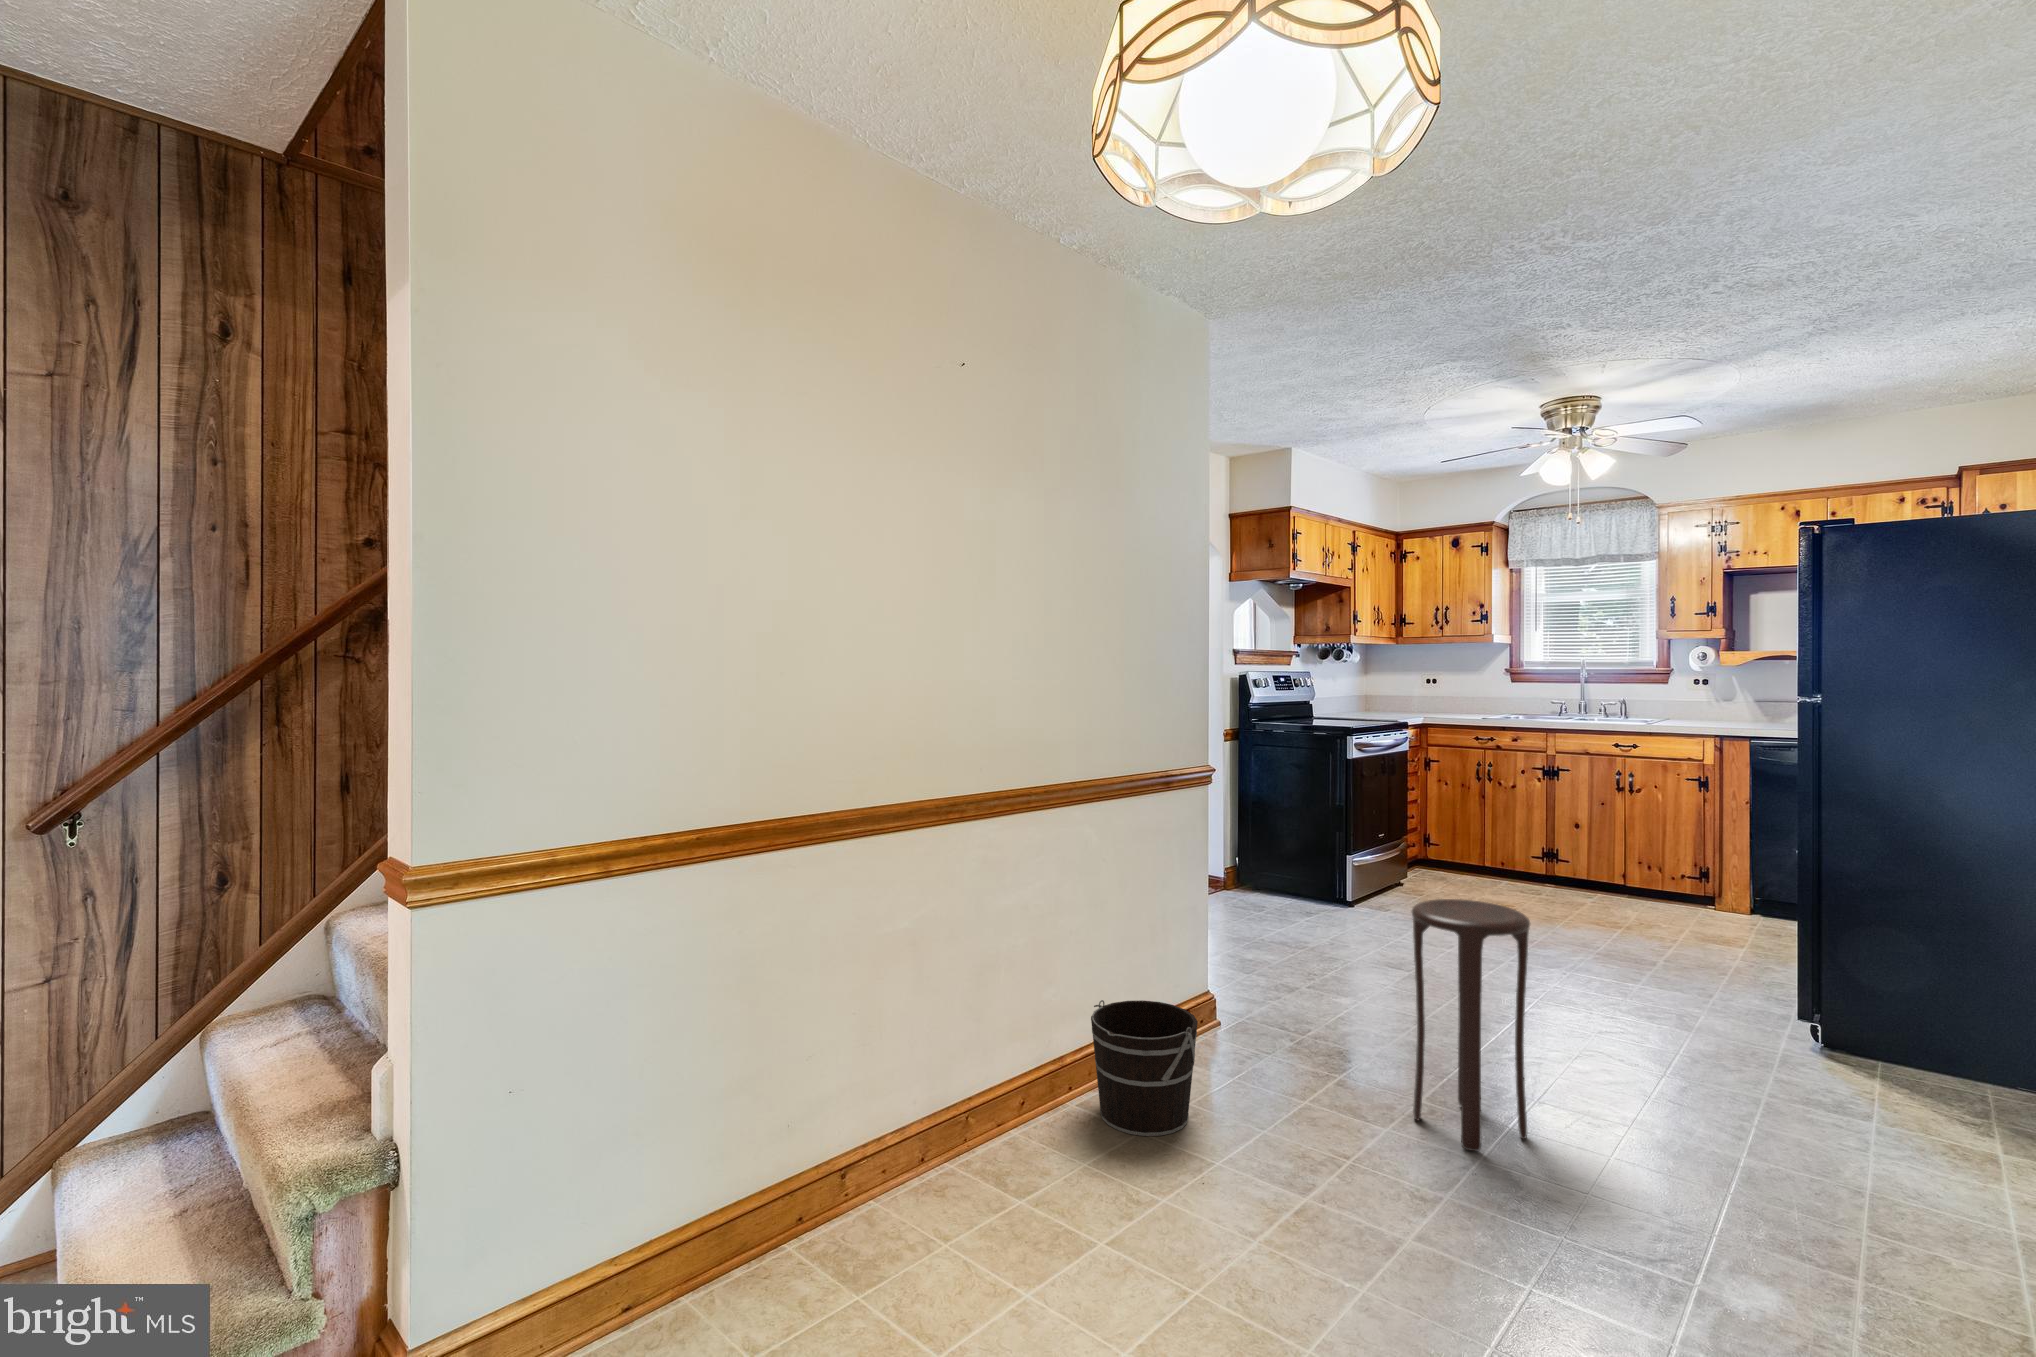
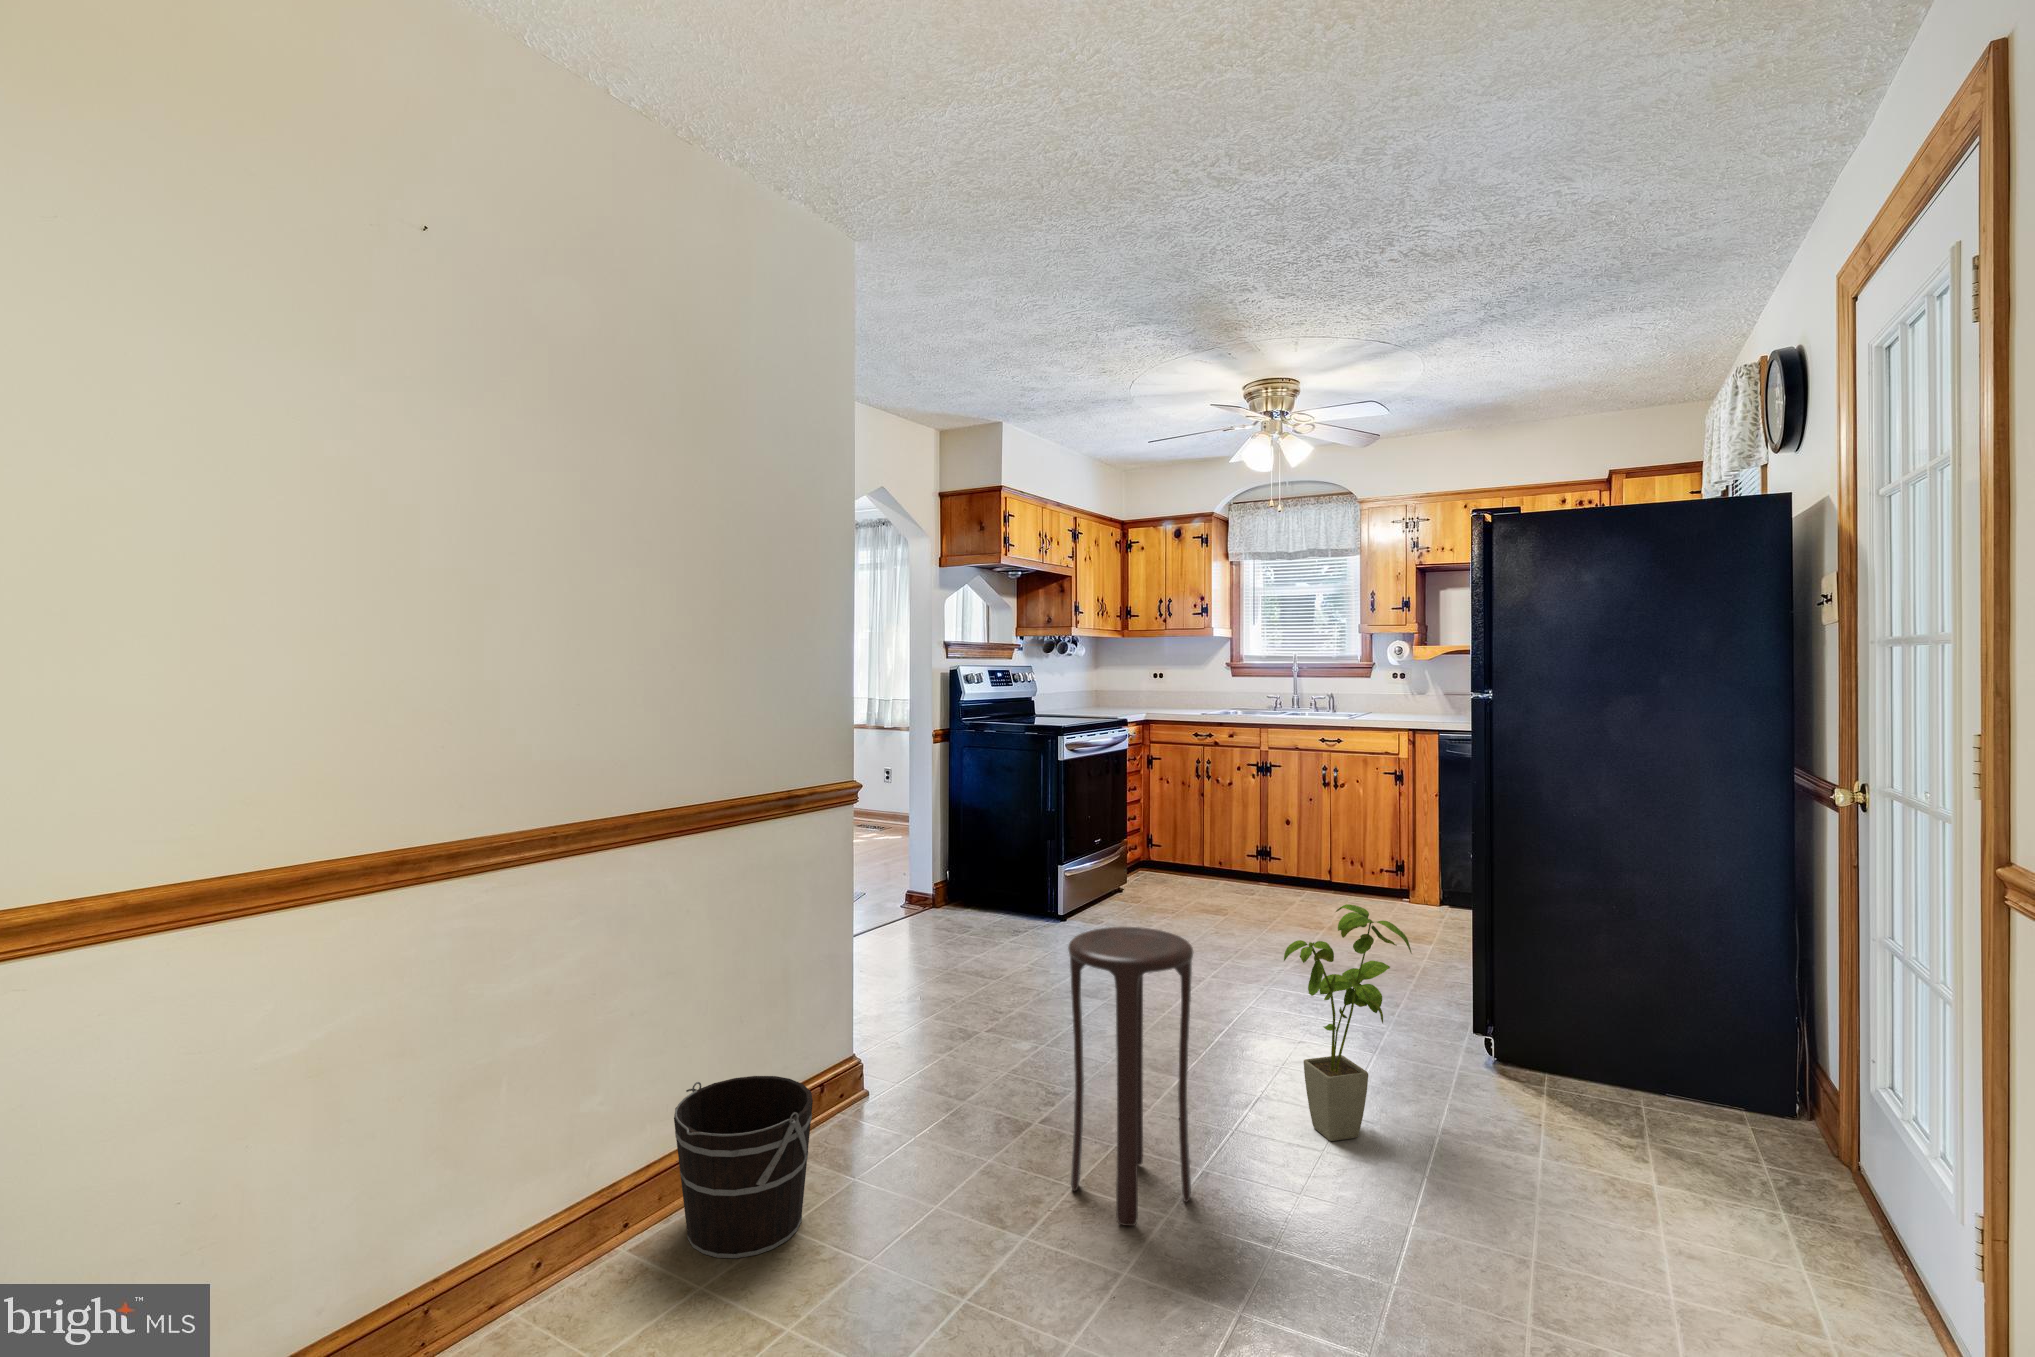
house plant: none [1608,893,1746,1108] -> present [1284,904,1411,1141]

